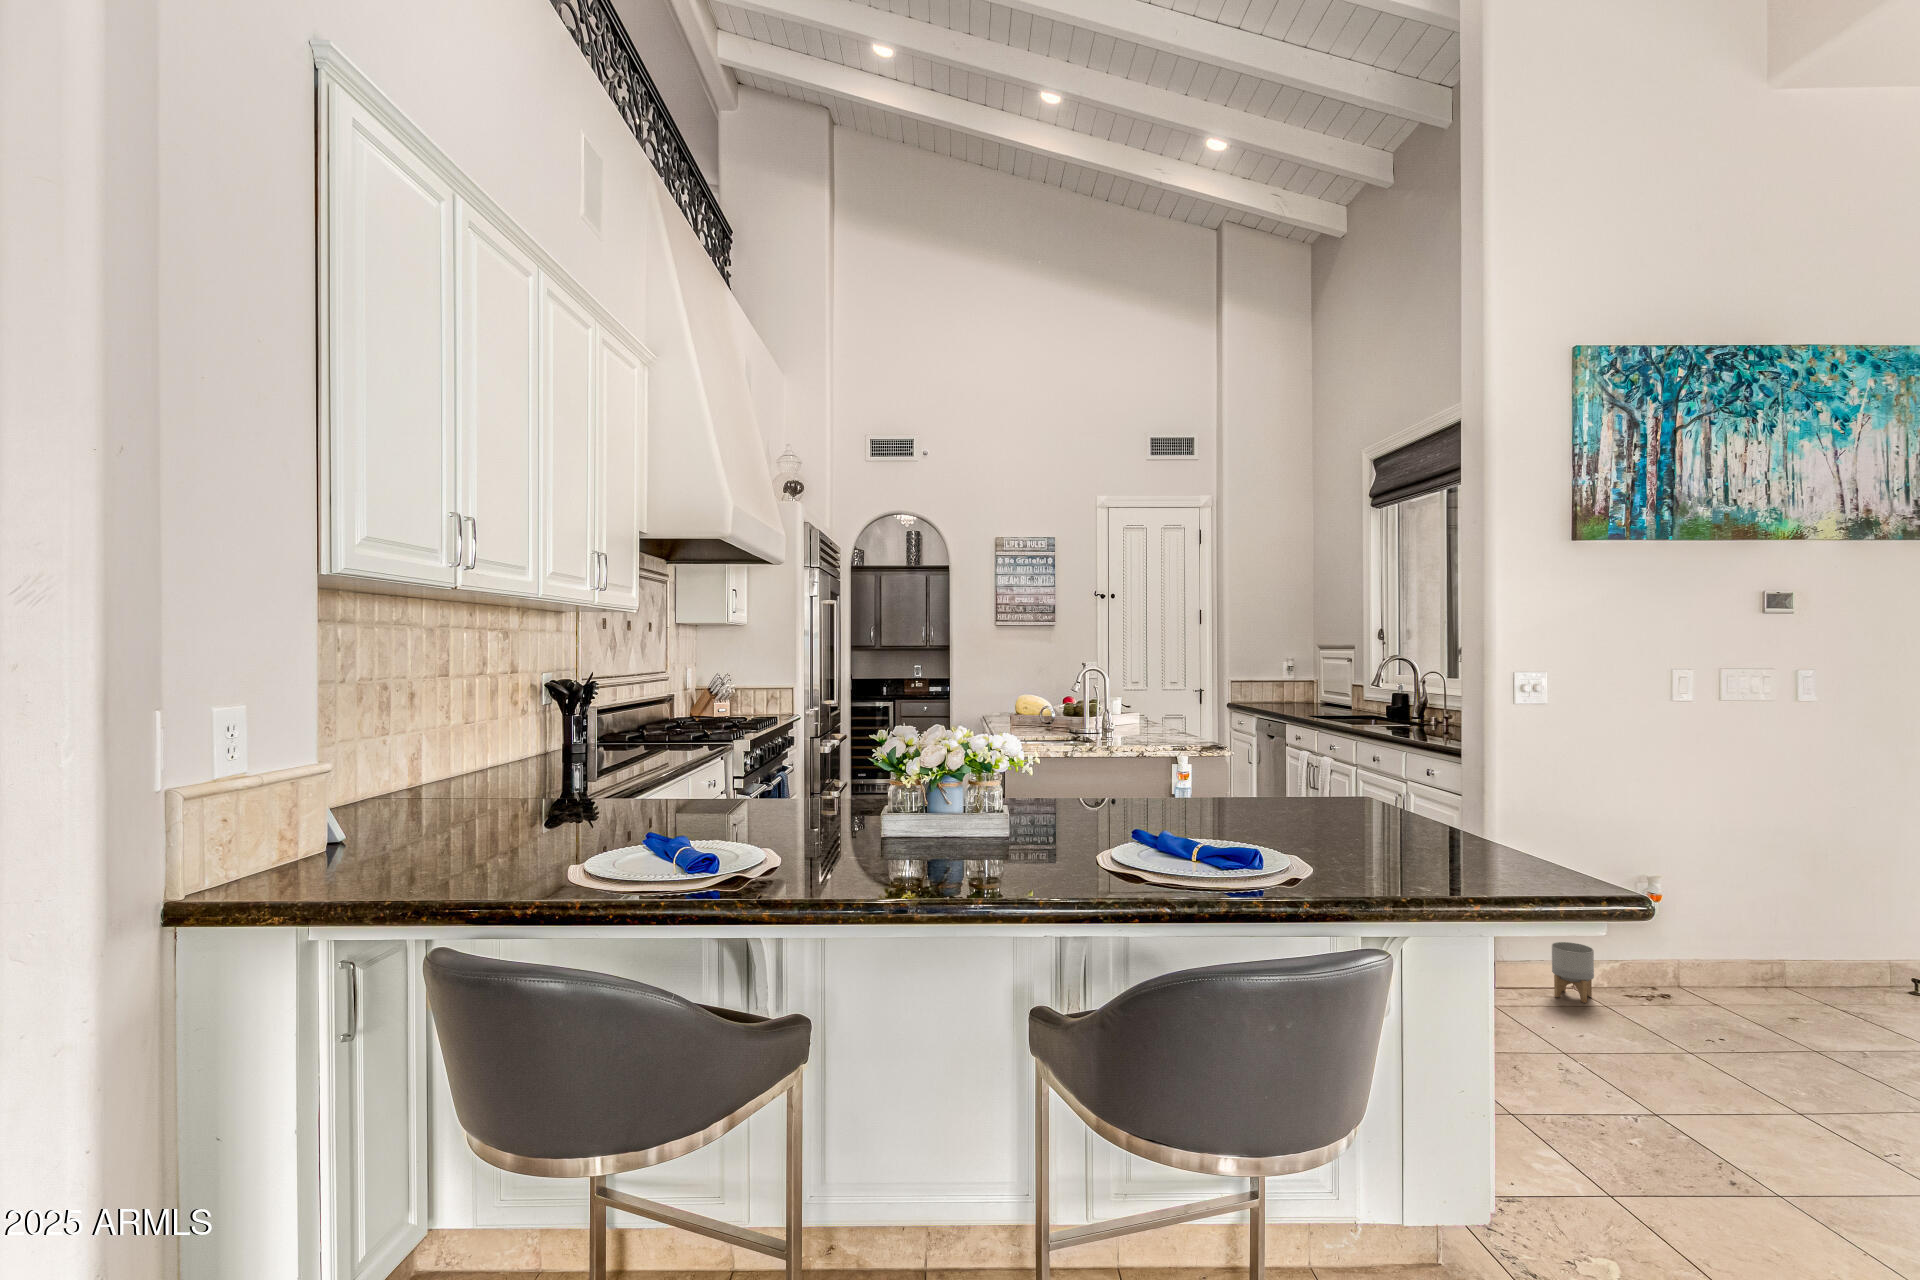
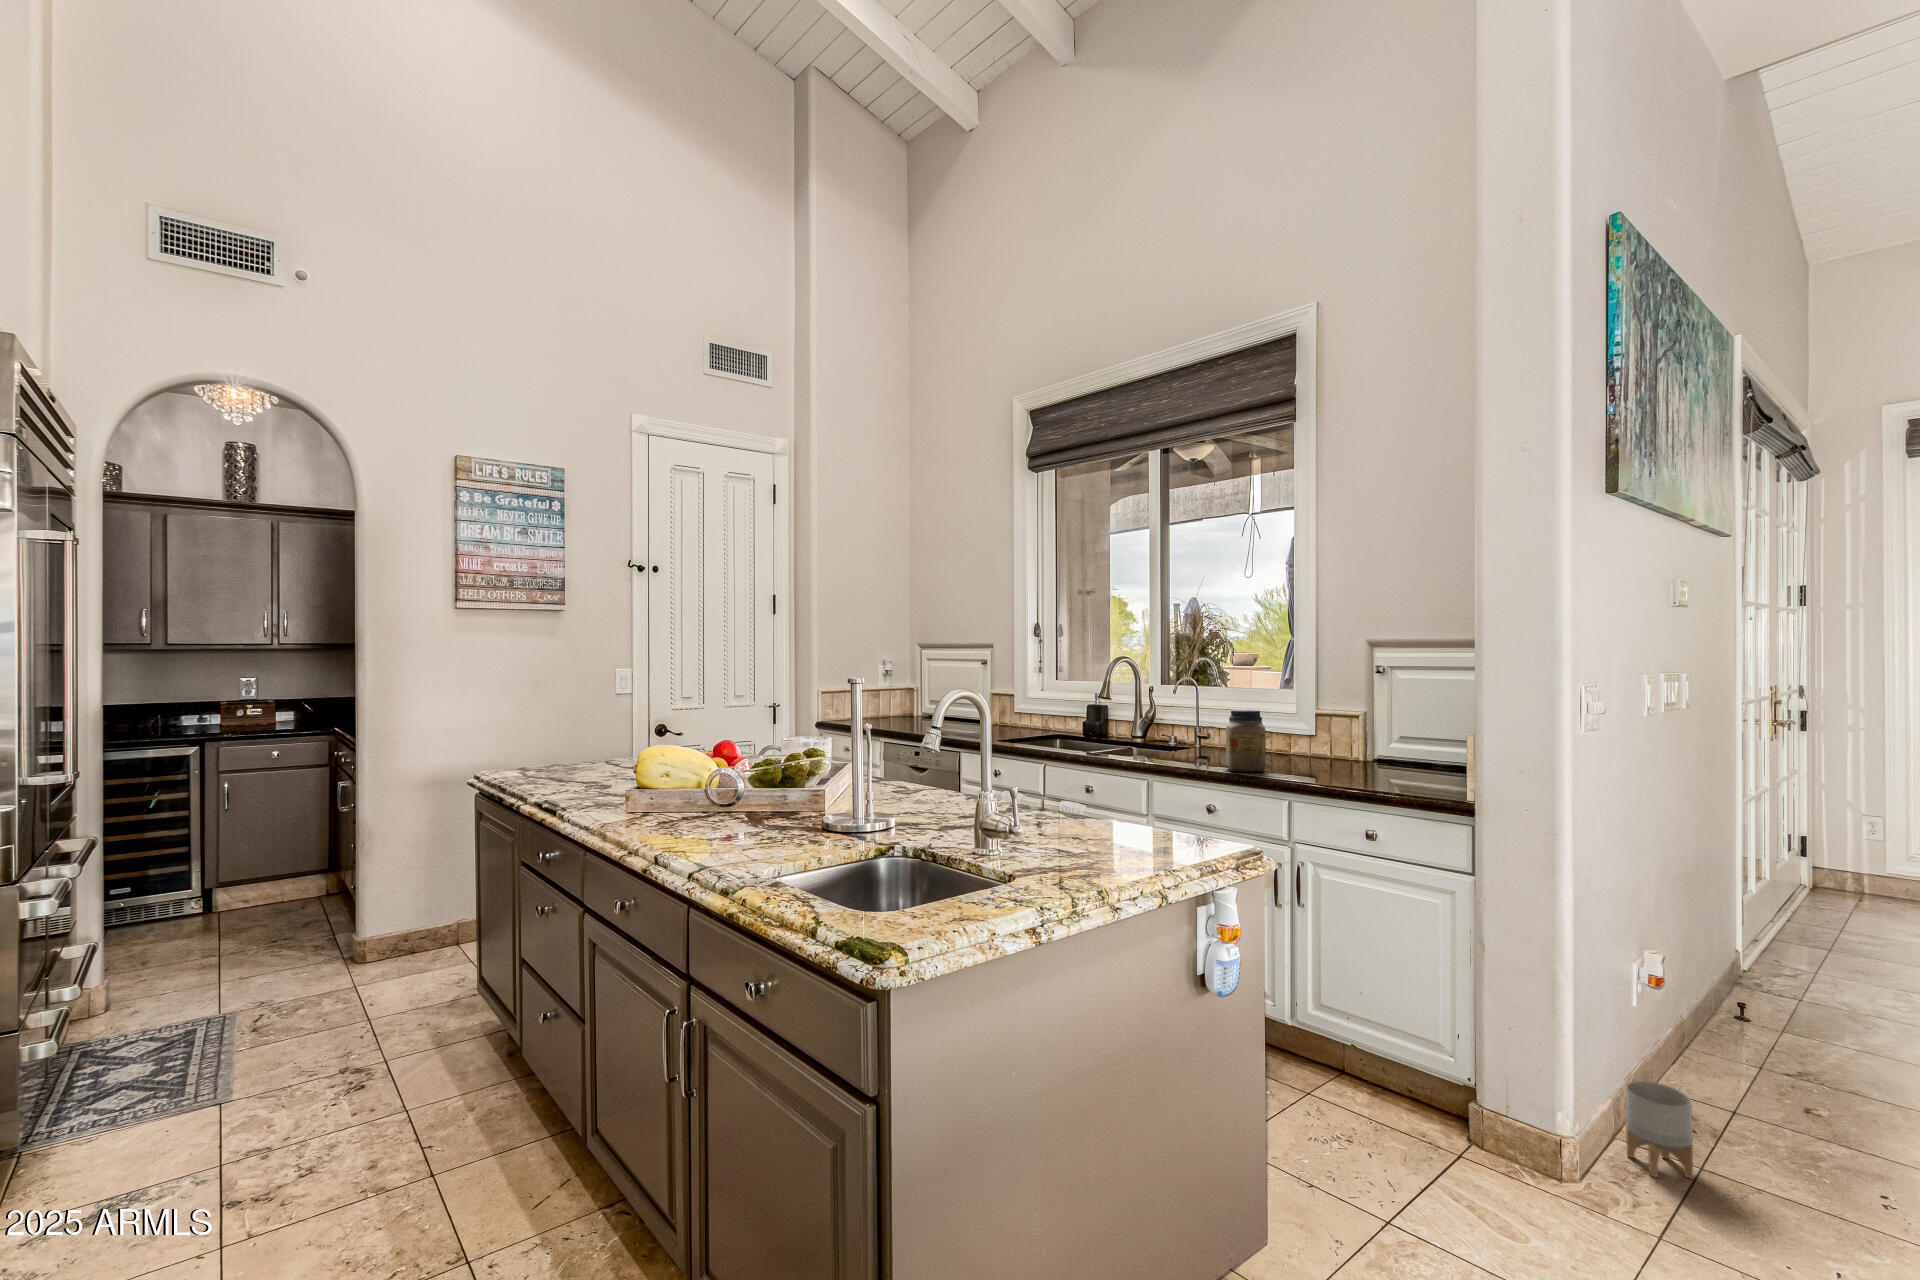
jar: none [1385,690,1417,733] -> present [1226,709,1266,772]

